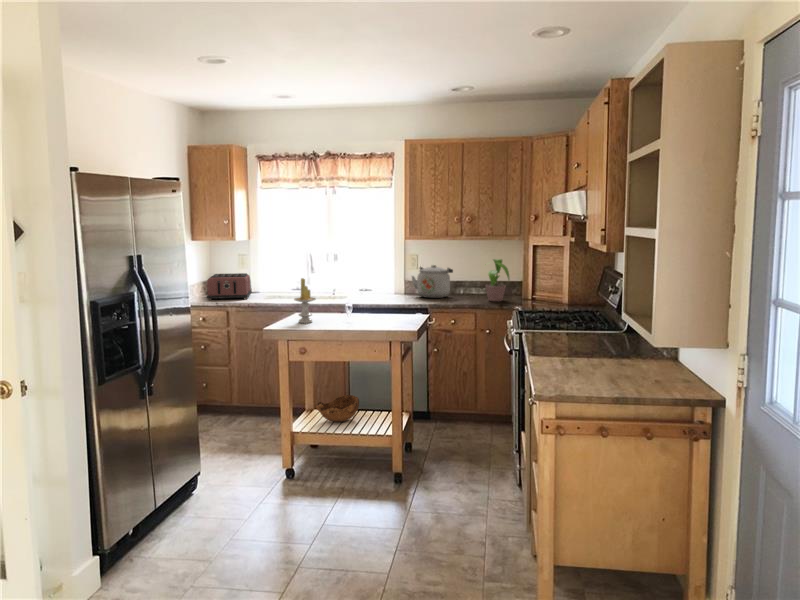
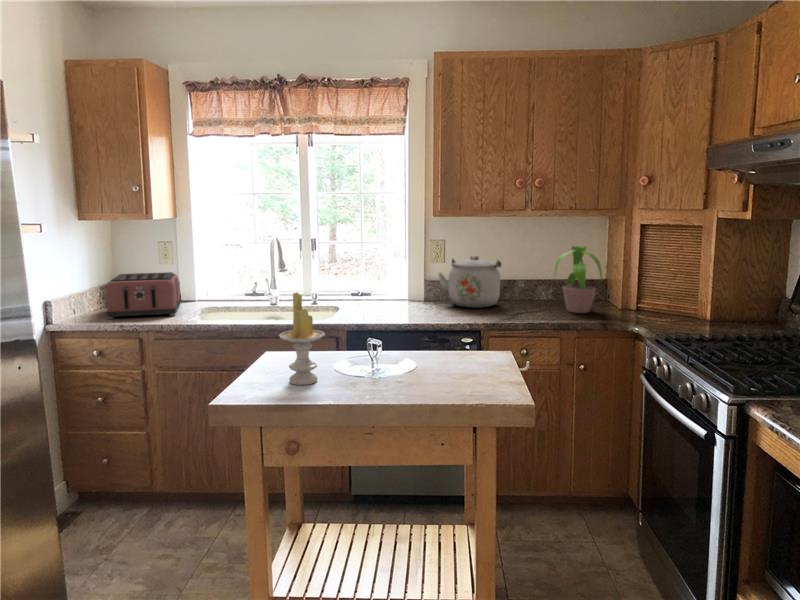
wooden bowl: present [316,395,359,422] -> none [324,506,403,566]

